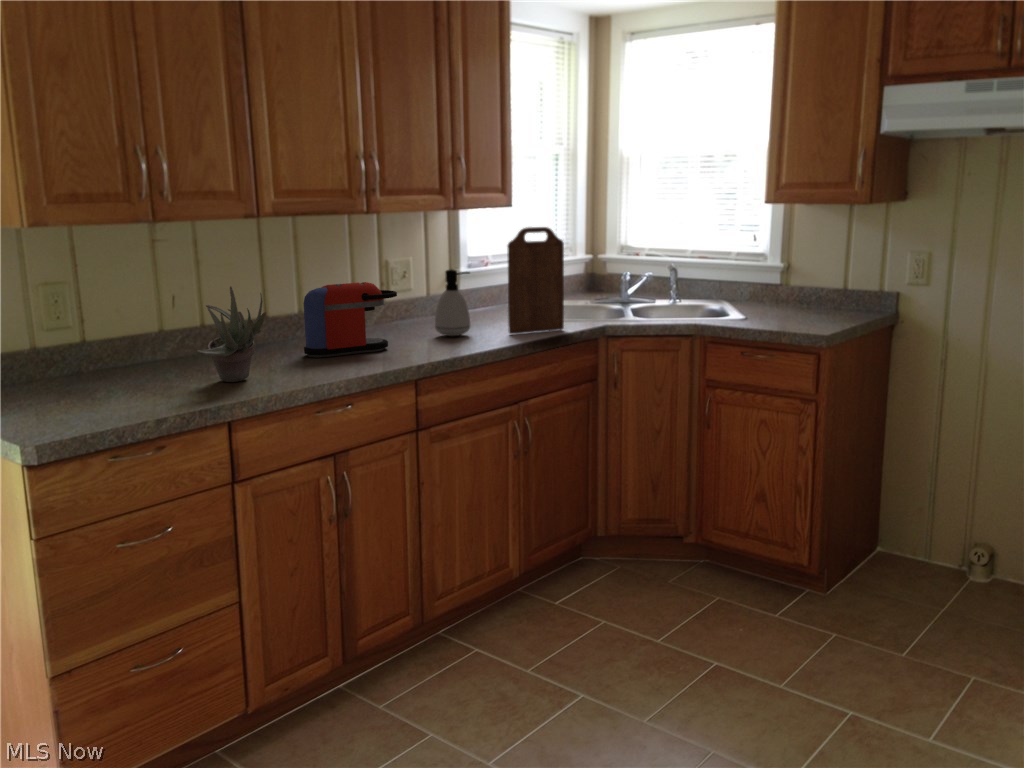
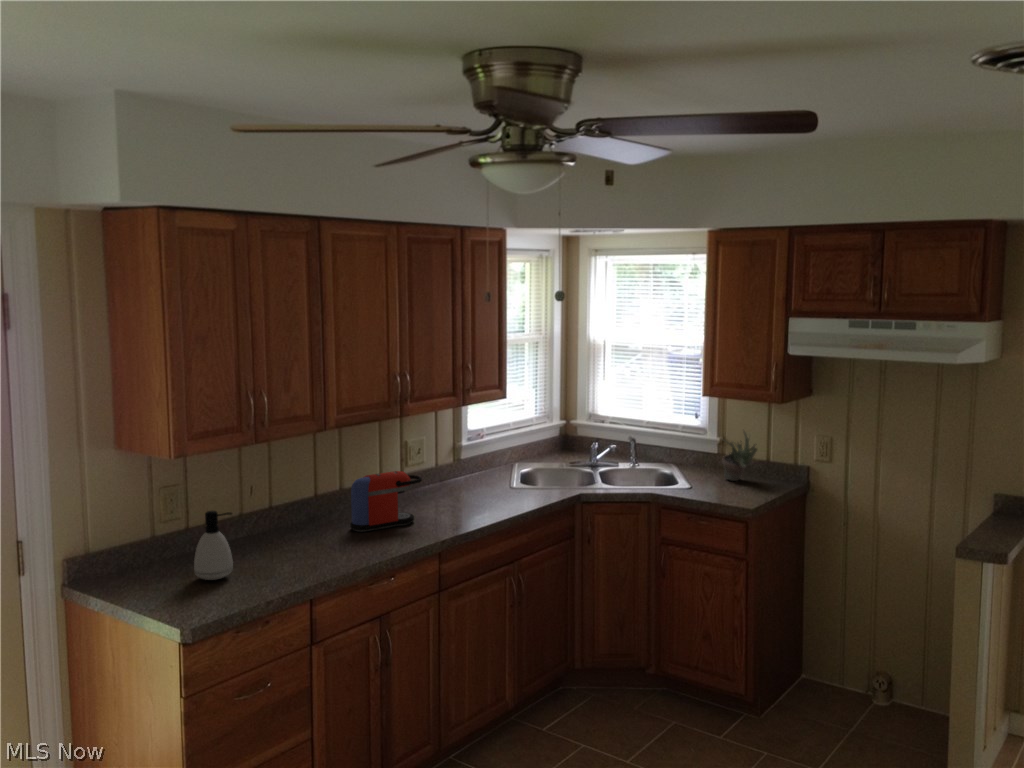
cutting board: present [507,227,564,334] -> none [505,421,548,505]
soap dispenser: present [435,269,470,336] -> present [194,511,233,580]
succulent plant: present [197,286,266,382] -> present [722,431,757,481]

